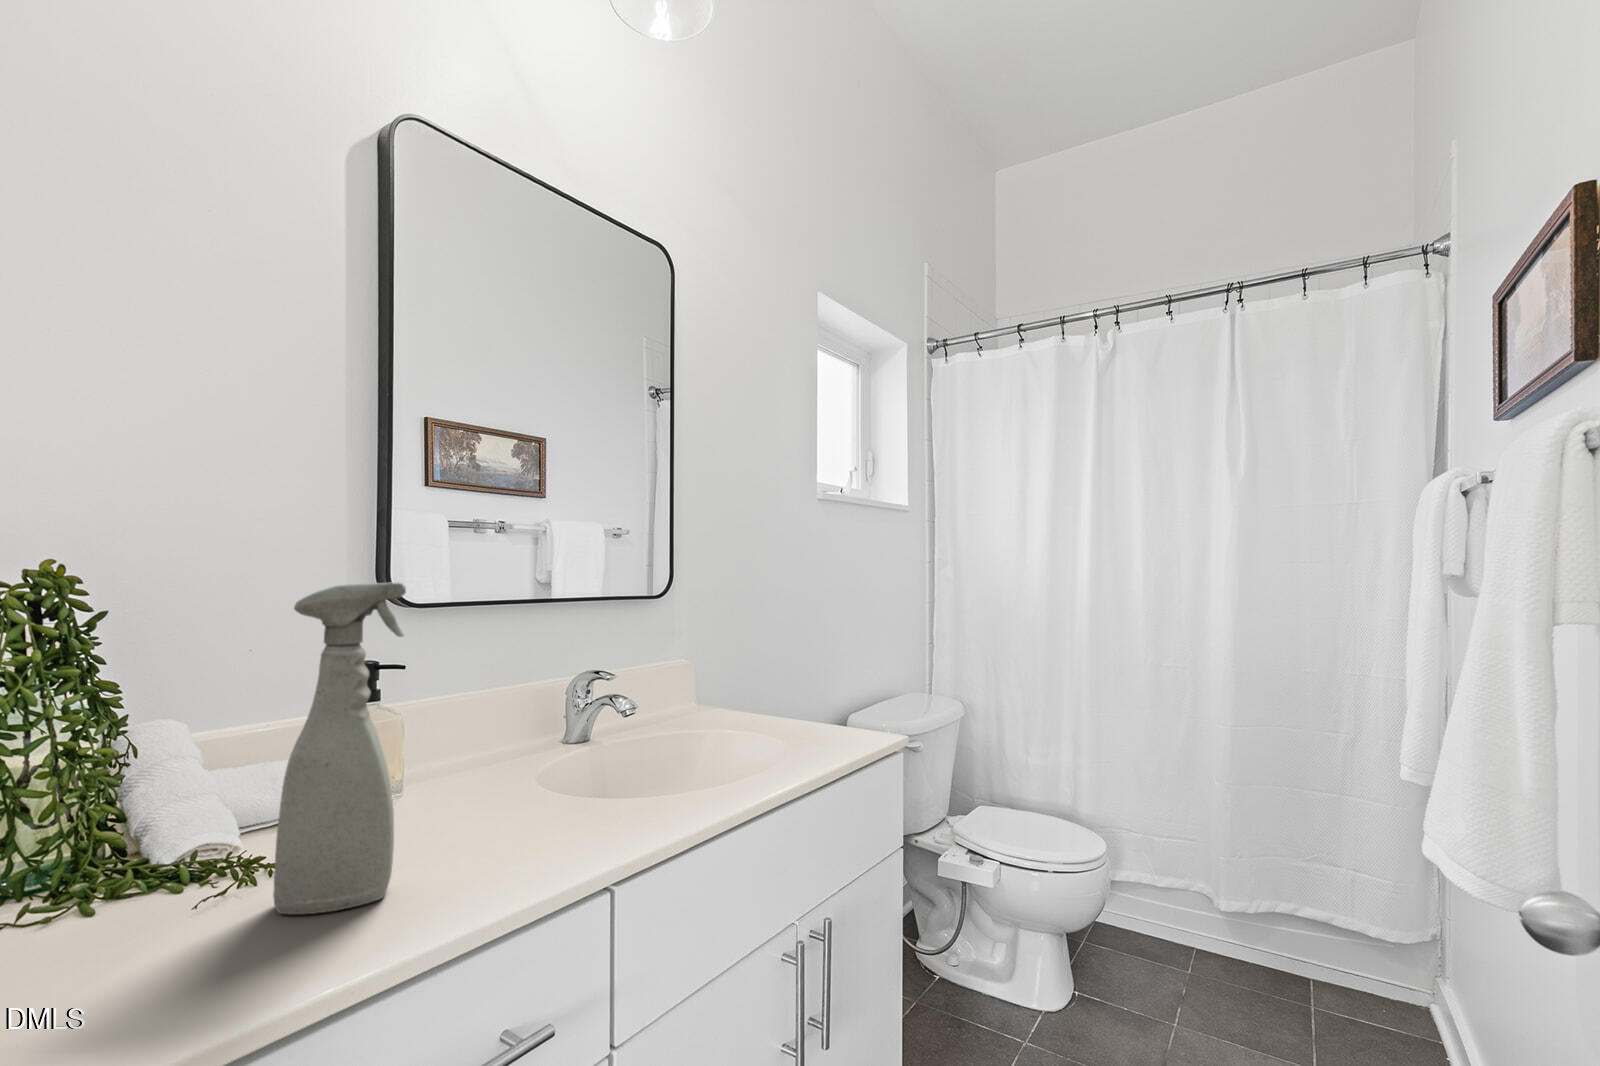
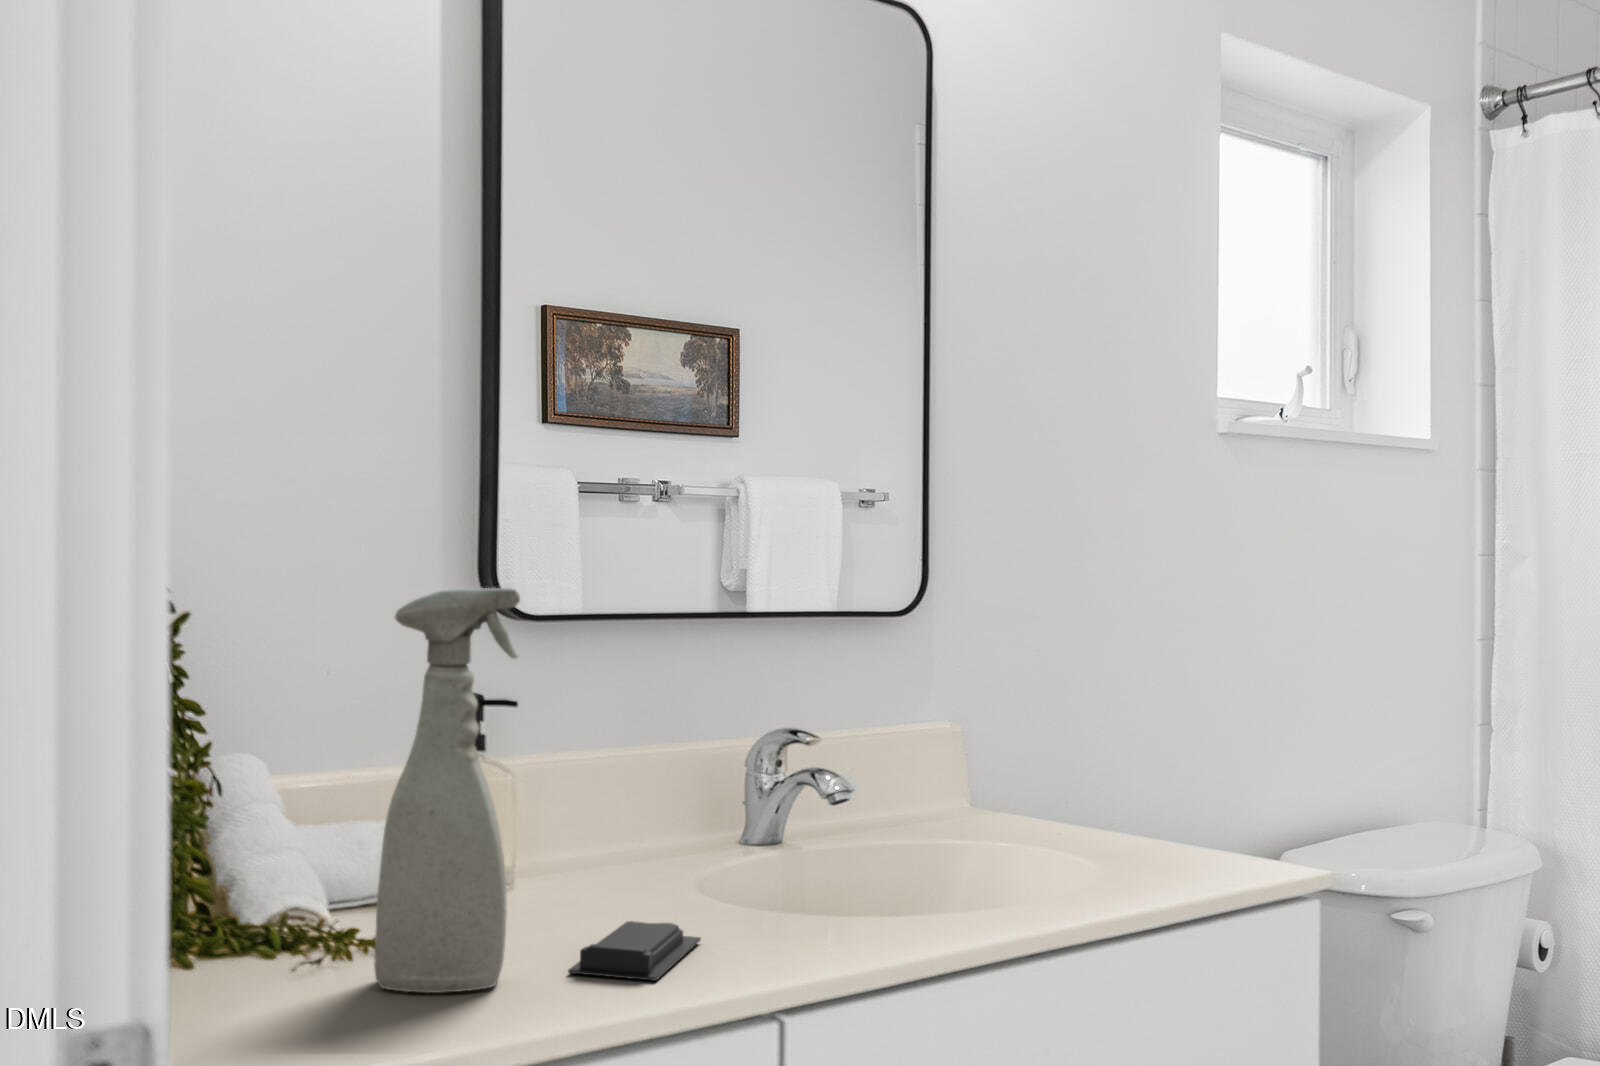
soap bar: none [446,821,548,875] -> present [568,921,701,981]

